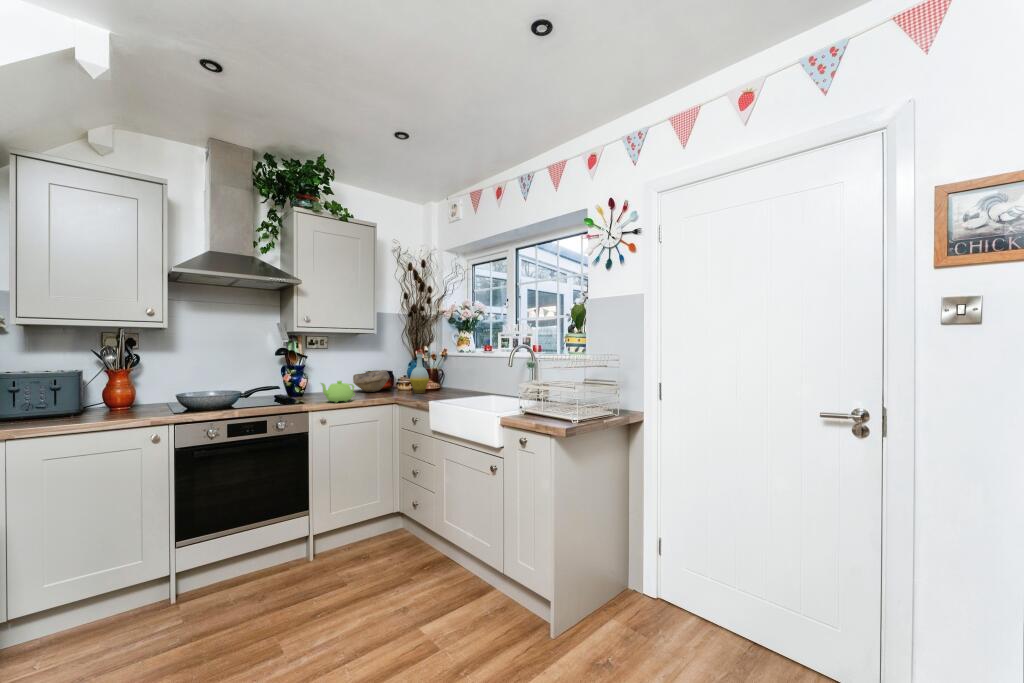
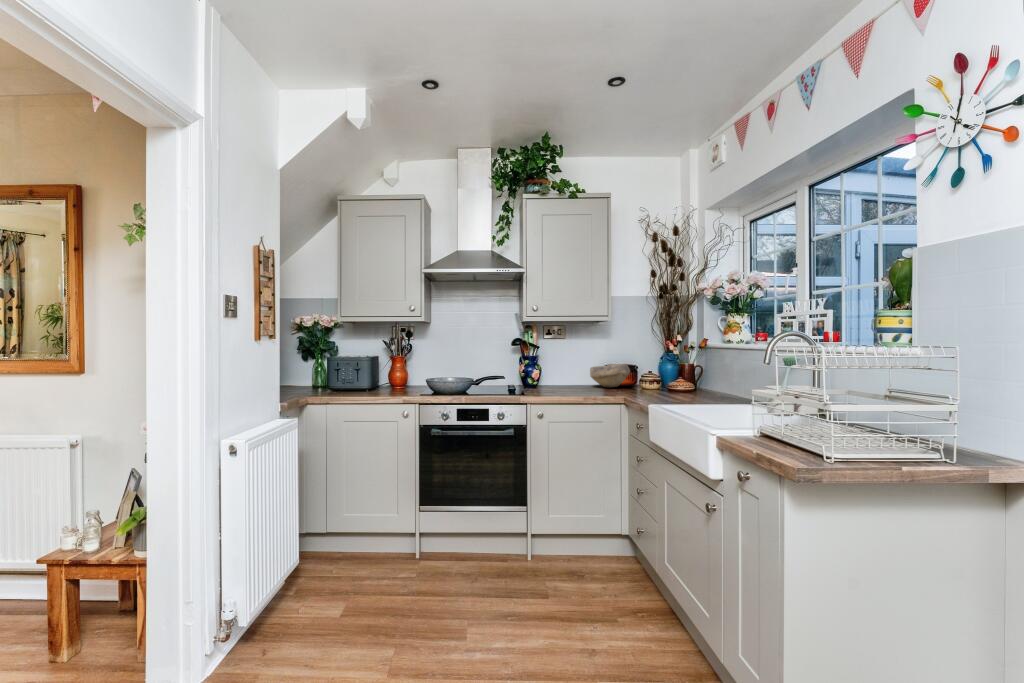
bottle: present [410,352,429,394] -> none [648,343,674,394]
teapot: present [321,381,355,403] -> none [540,372,578,396]

